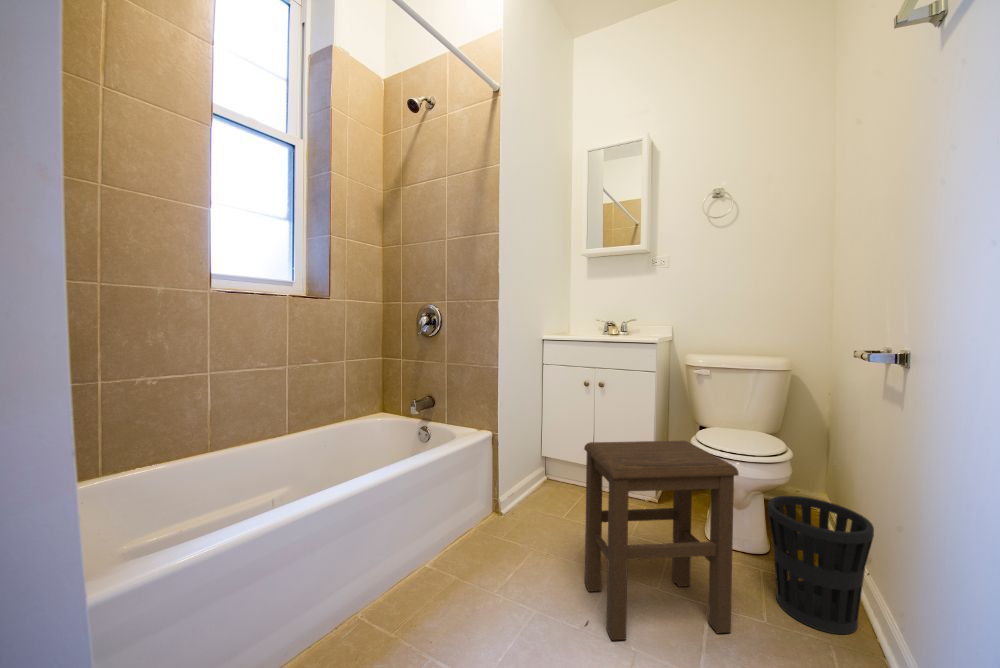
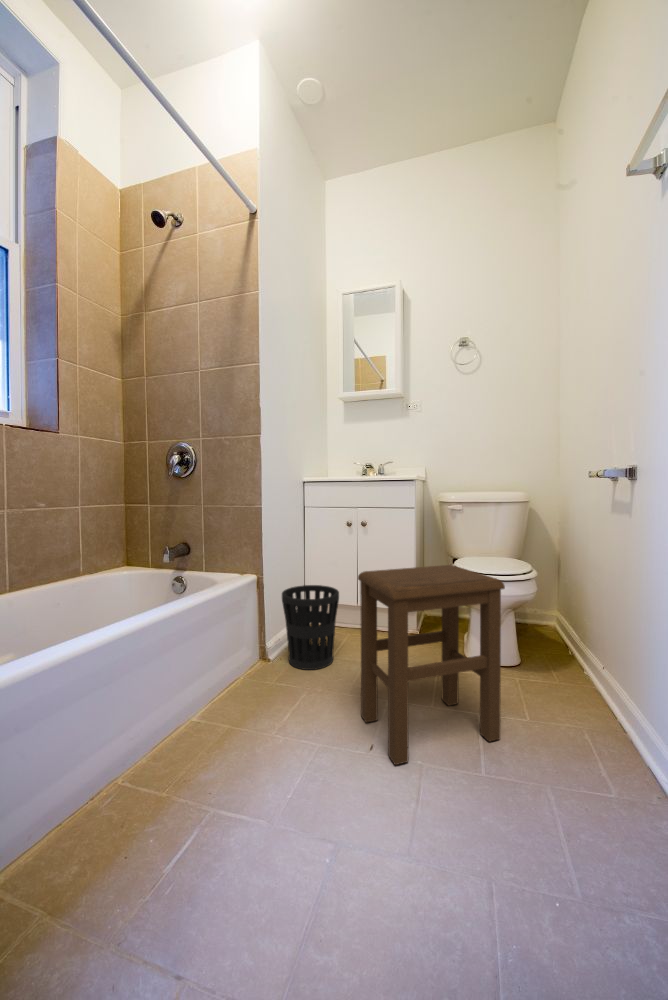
wastebasket: present [768,496,874,634] -> present [282,585,339,670]

